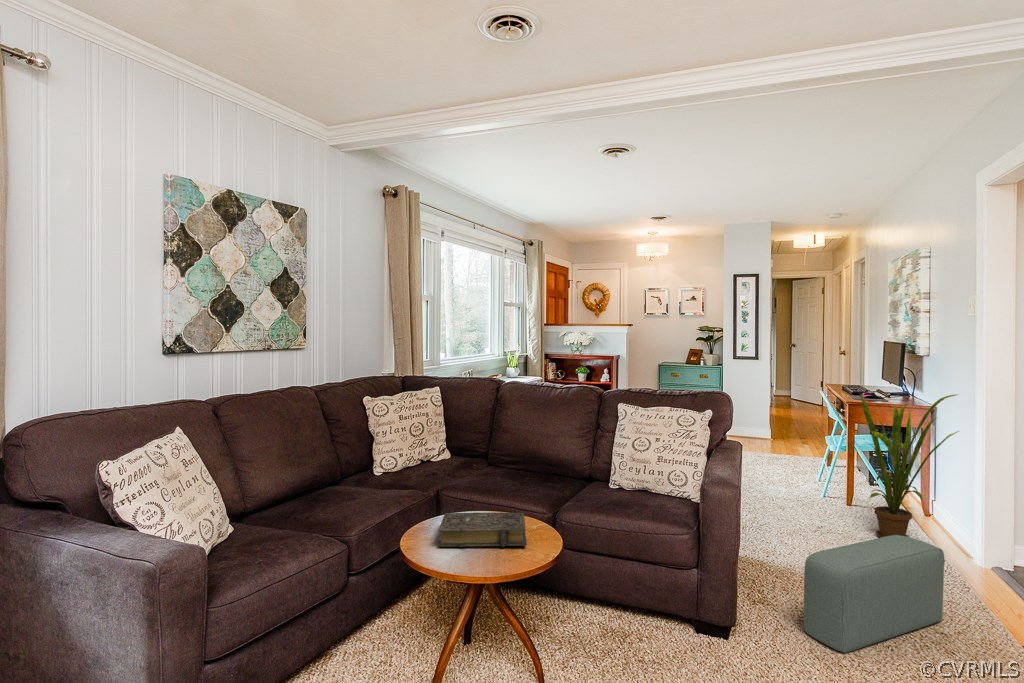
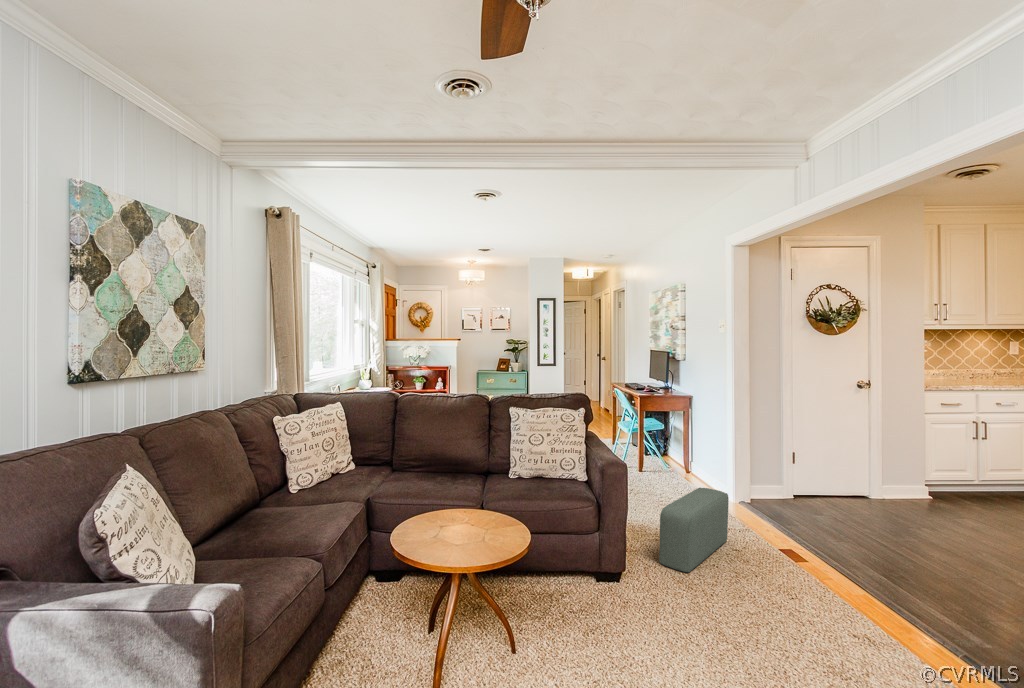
house plant: present [860,393,958,538] -> none [658,389,715,492]
book: present [438,513,527,547] -> none [424,506,506,545]

